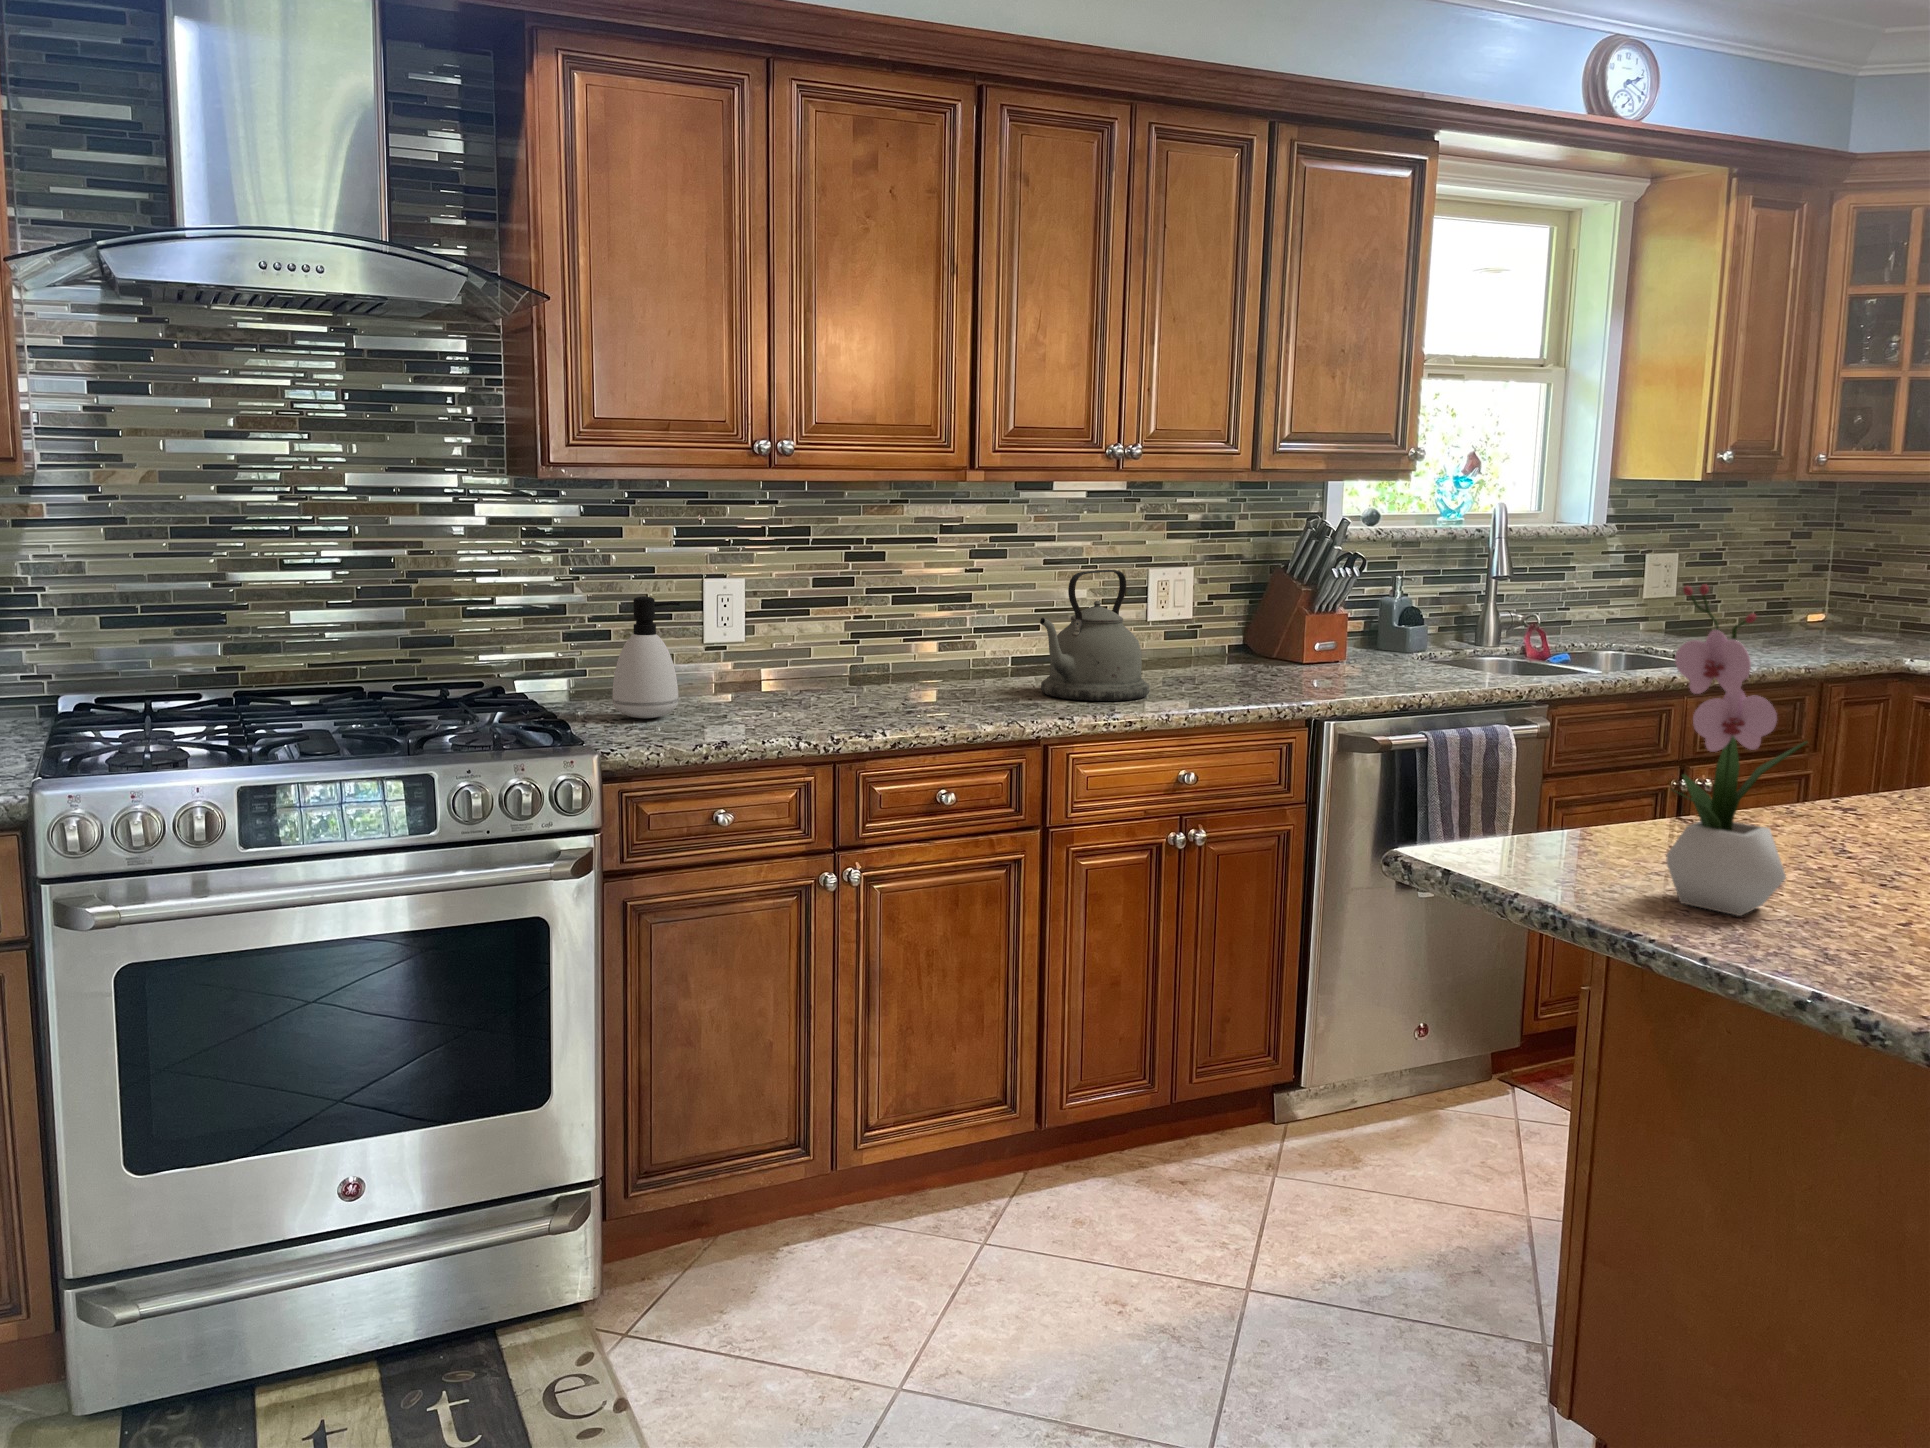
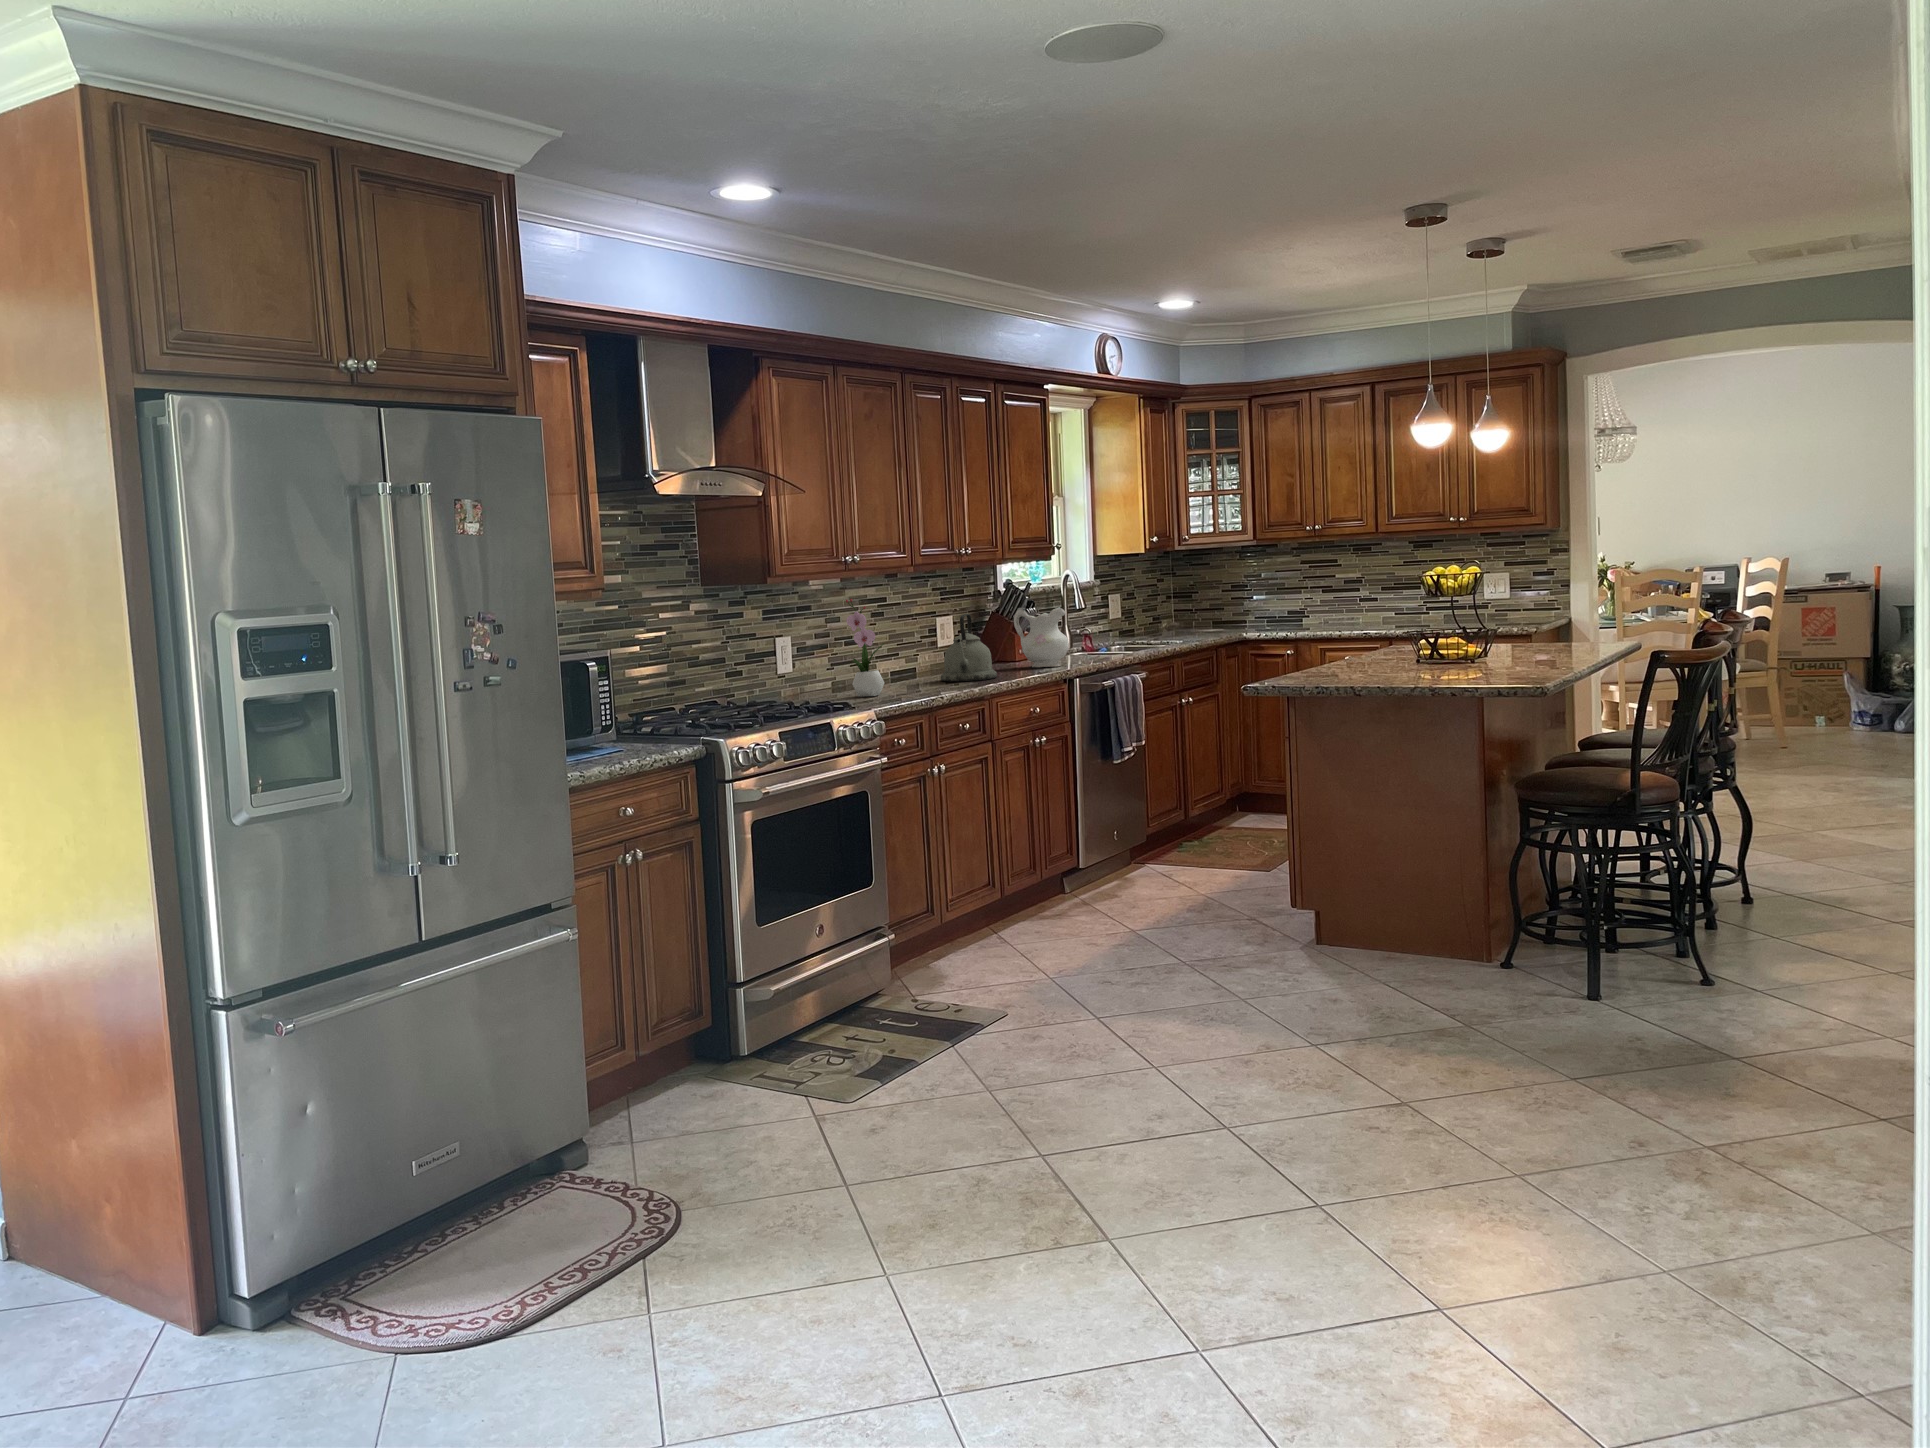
ceramic pitcher: none [1267,566,1364,688] -> present [1014,607,1068,667]
flower arrangement: present [1666,584,1807,916] -> present [846,599,884,697]
soap dispenser: present [612,596,680,718] -> none [796,642,831,707]

